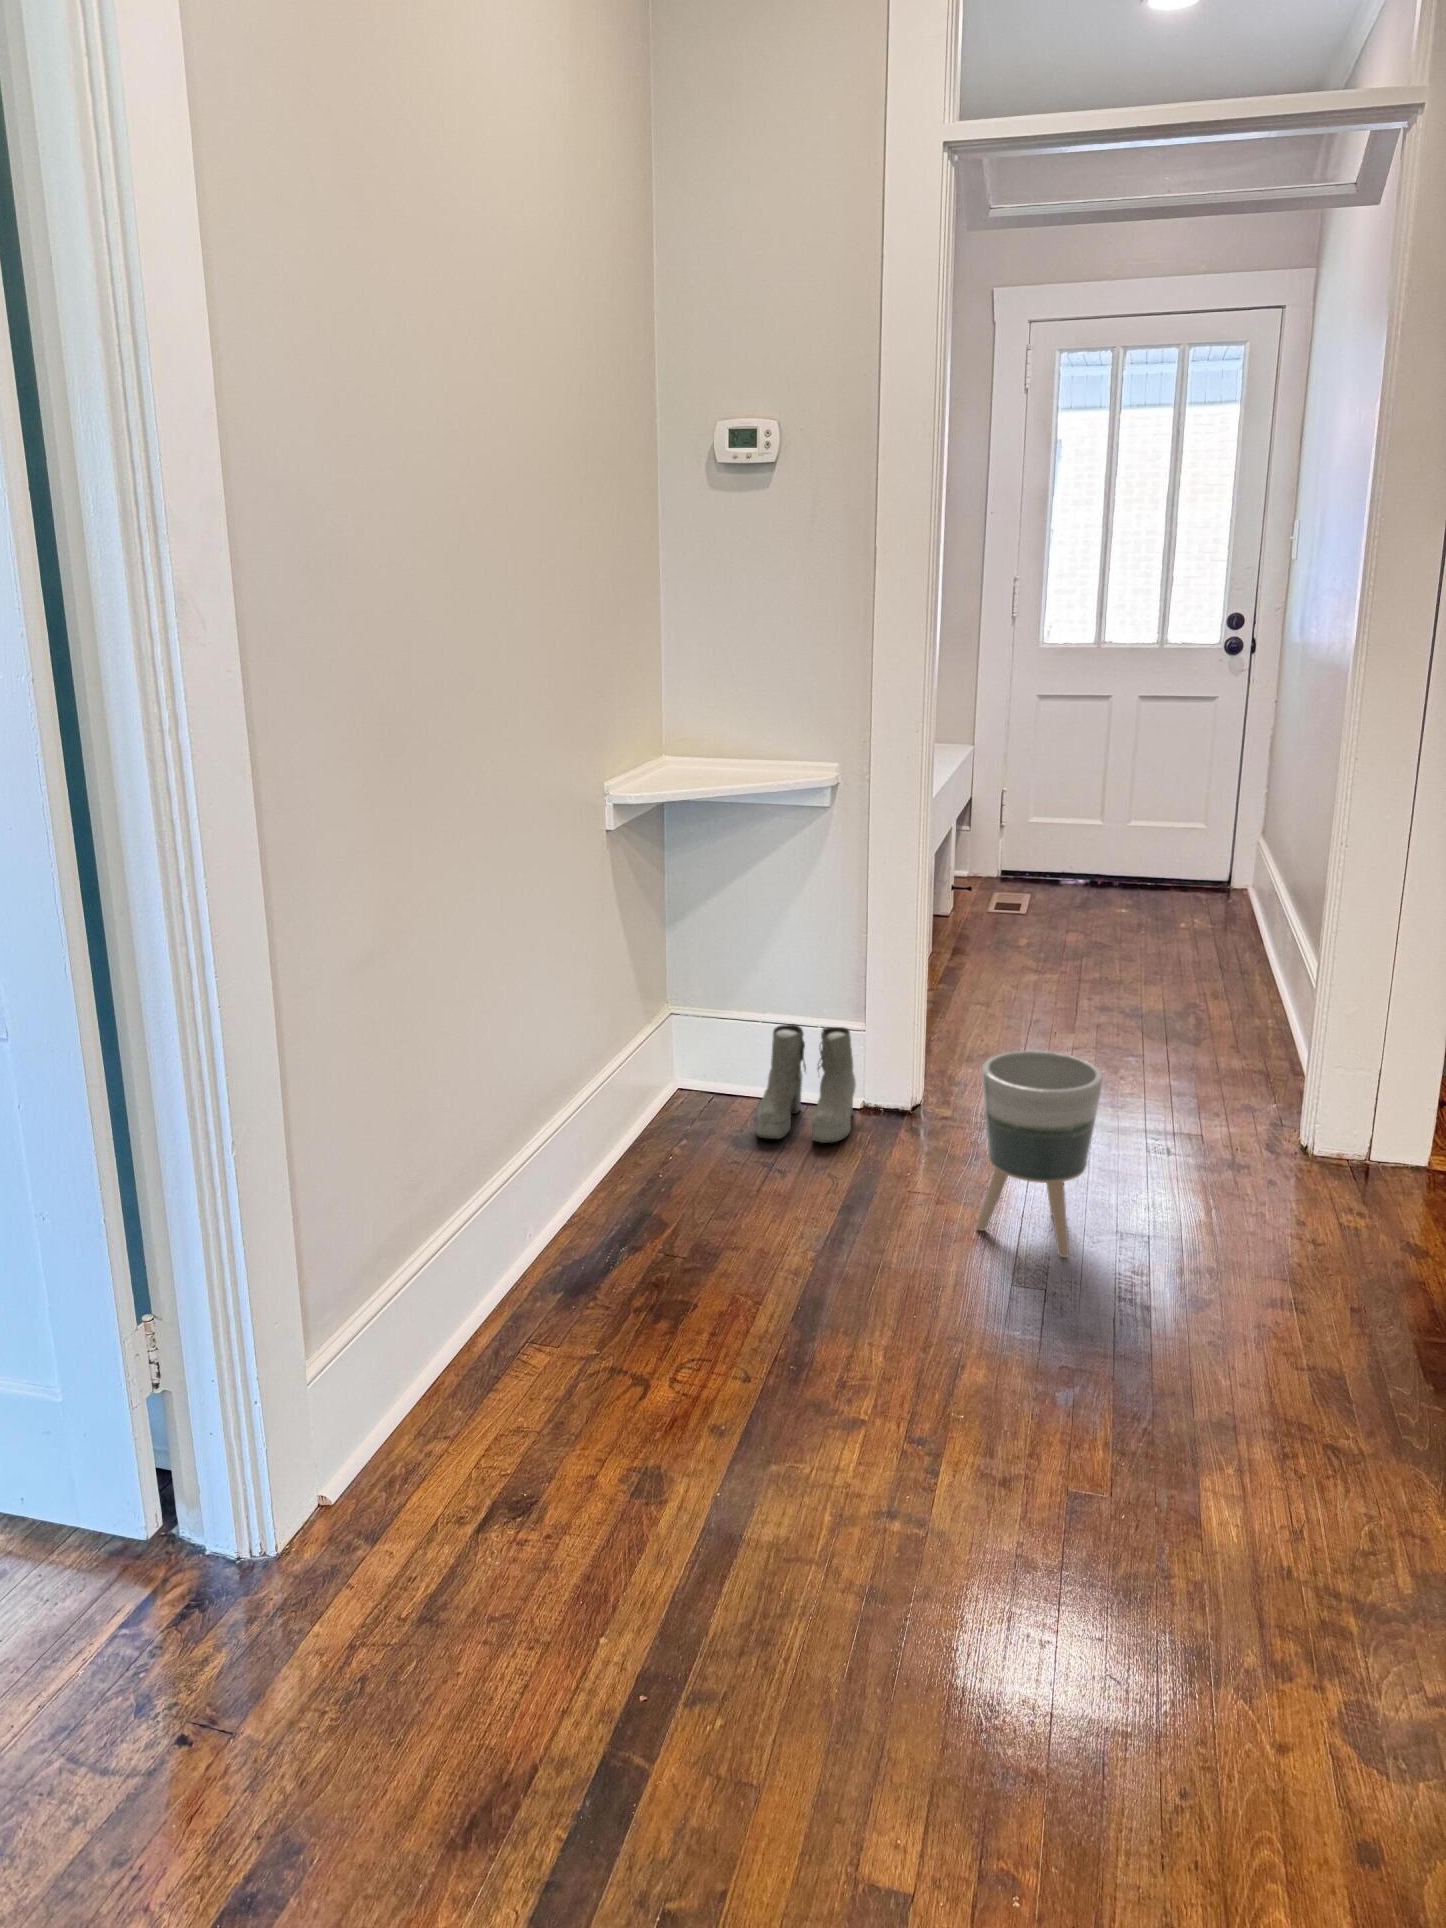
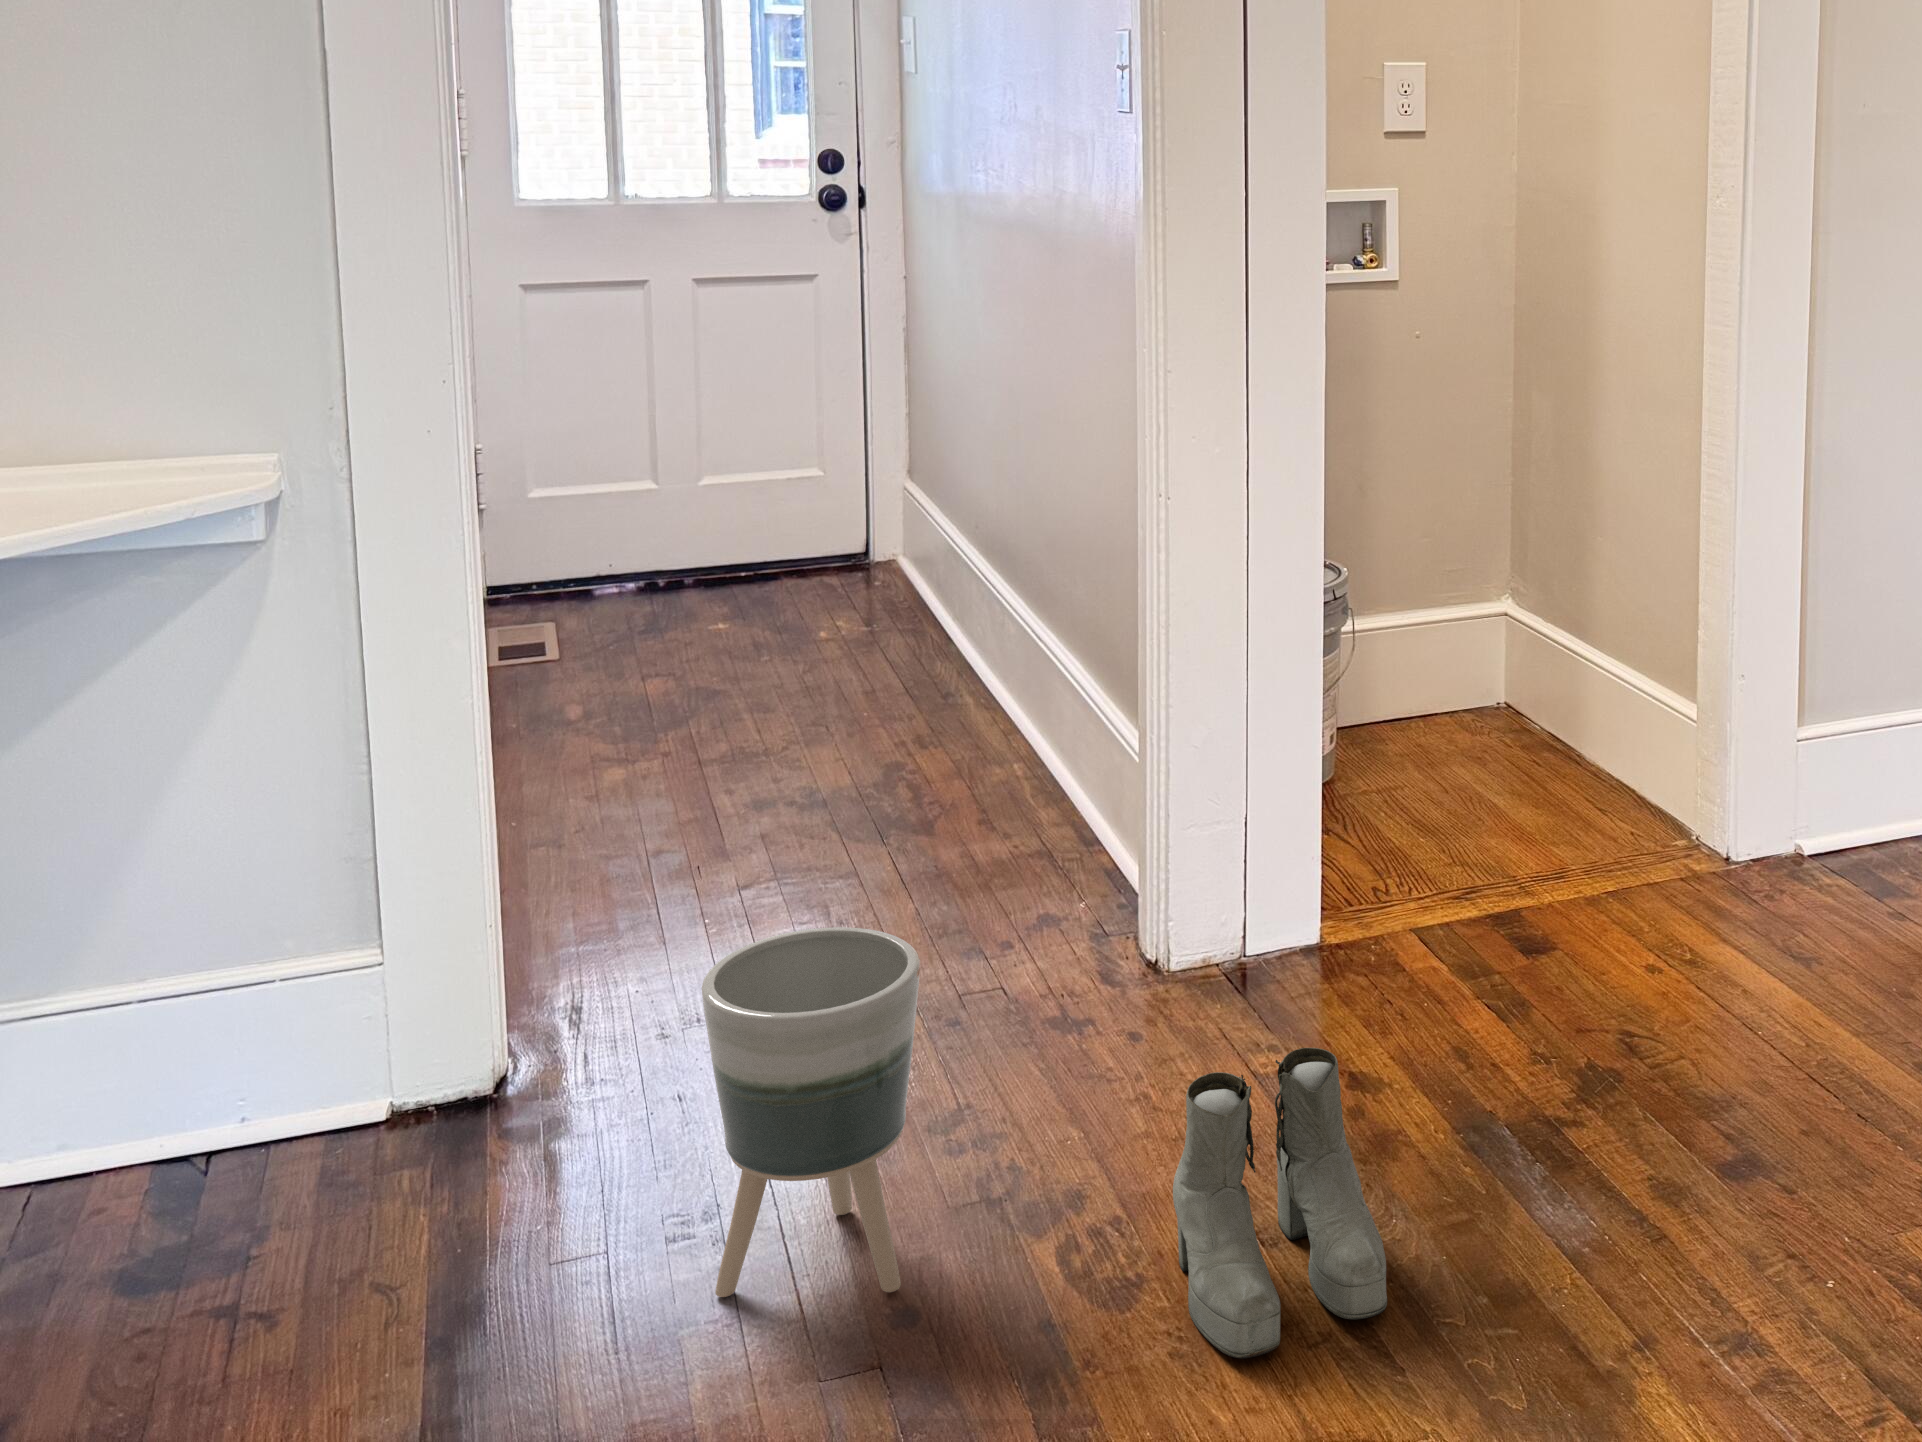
boots: present [756,1024,856,1143] -> present [1173,1048,1387,1358]

